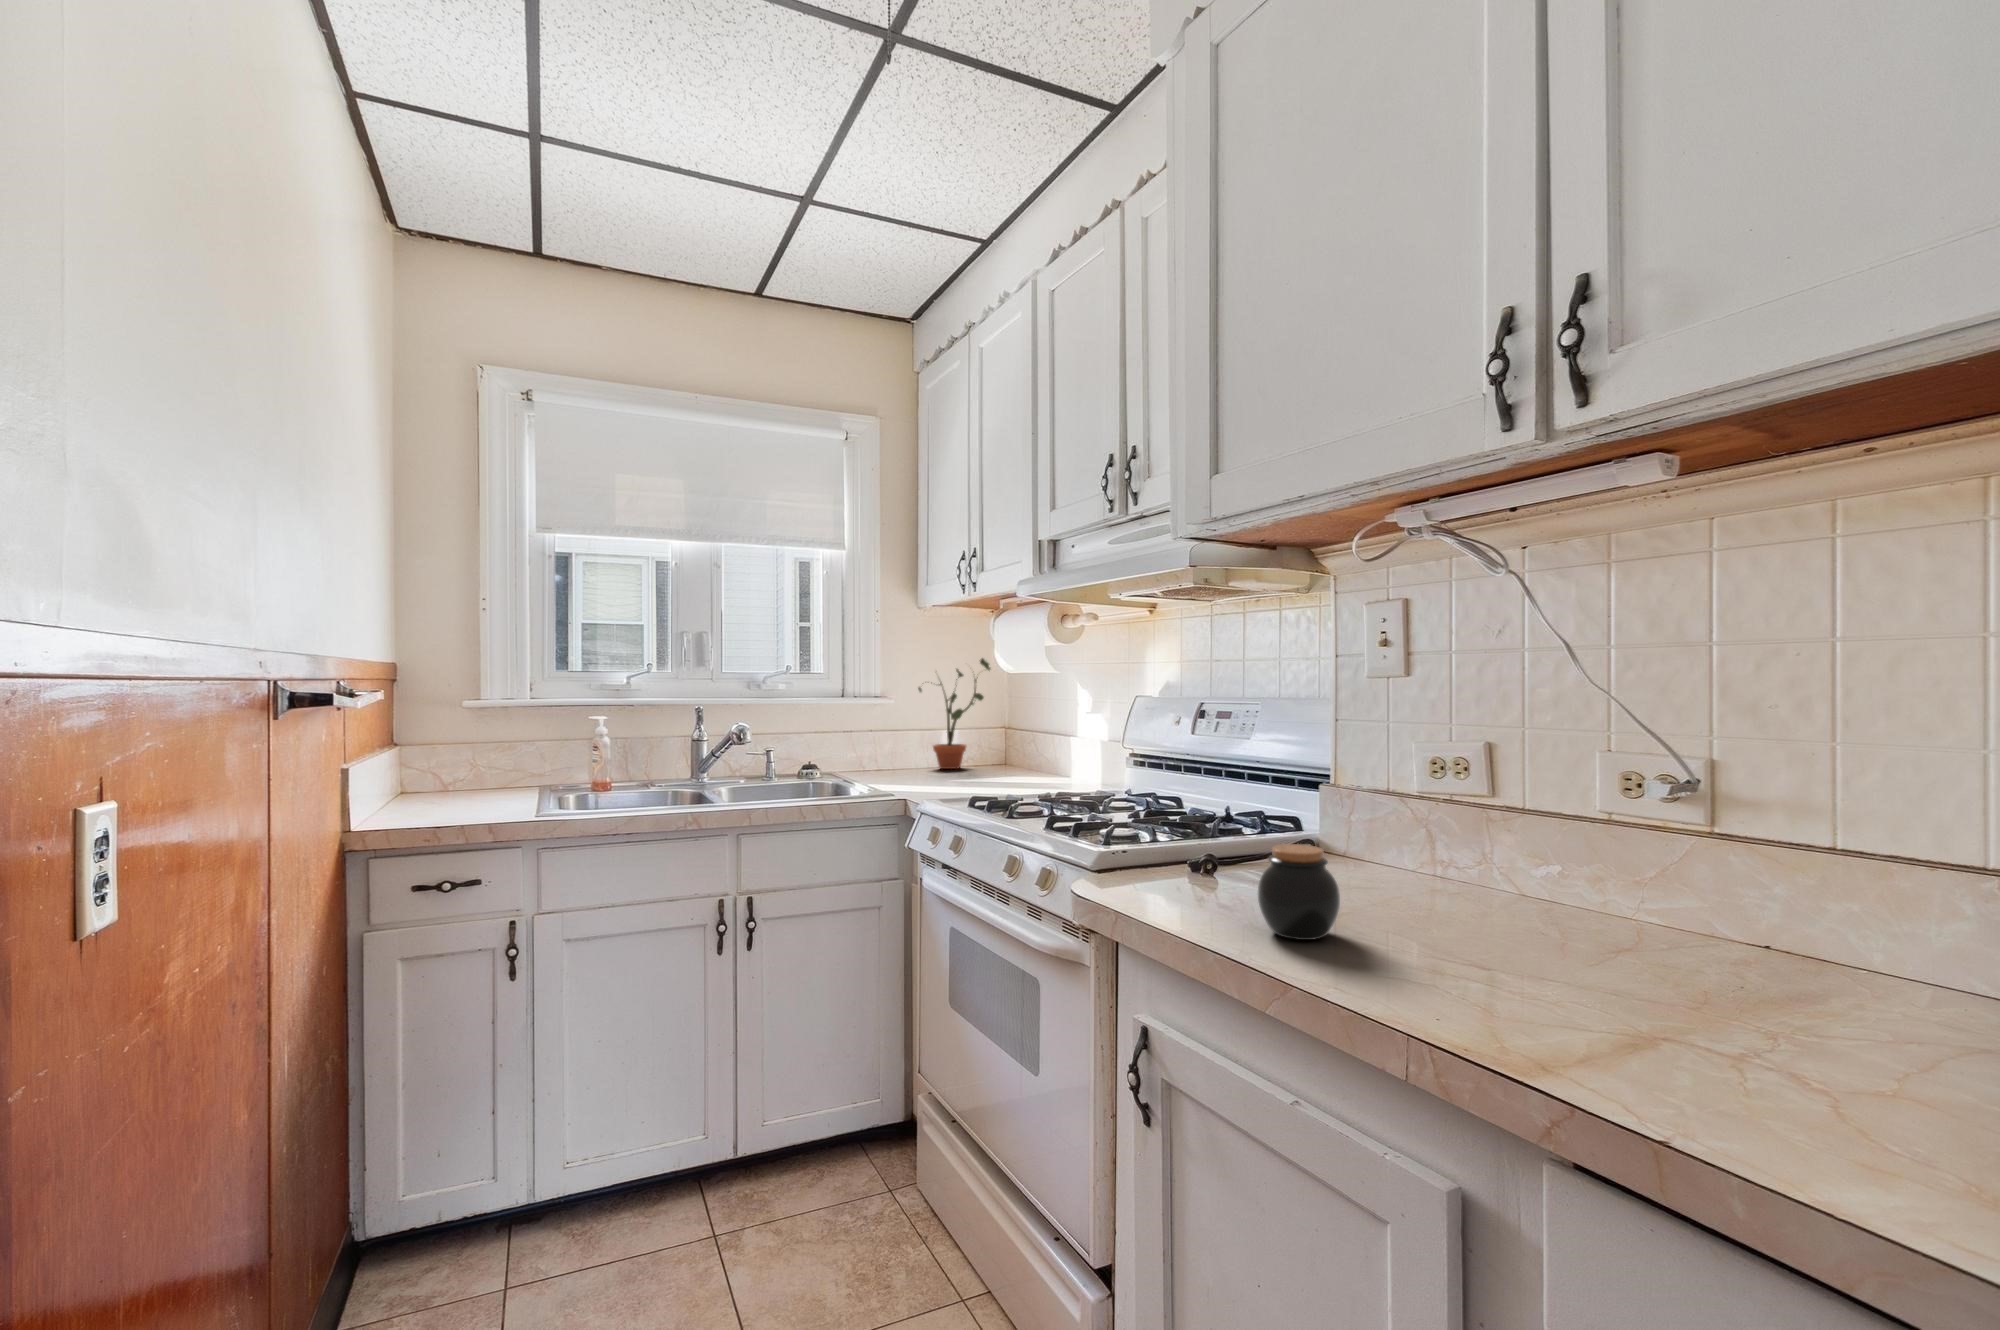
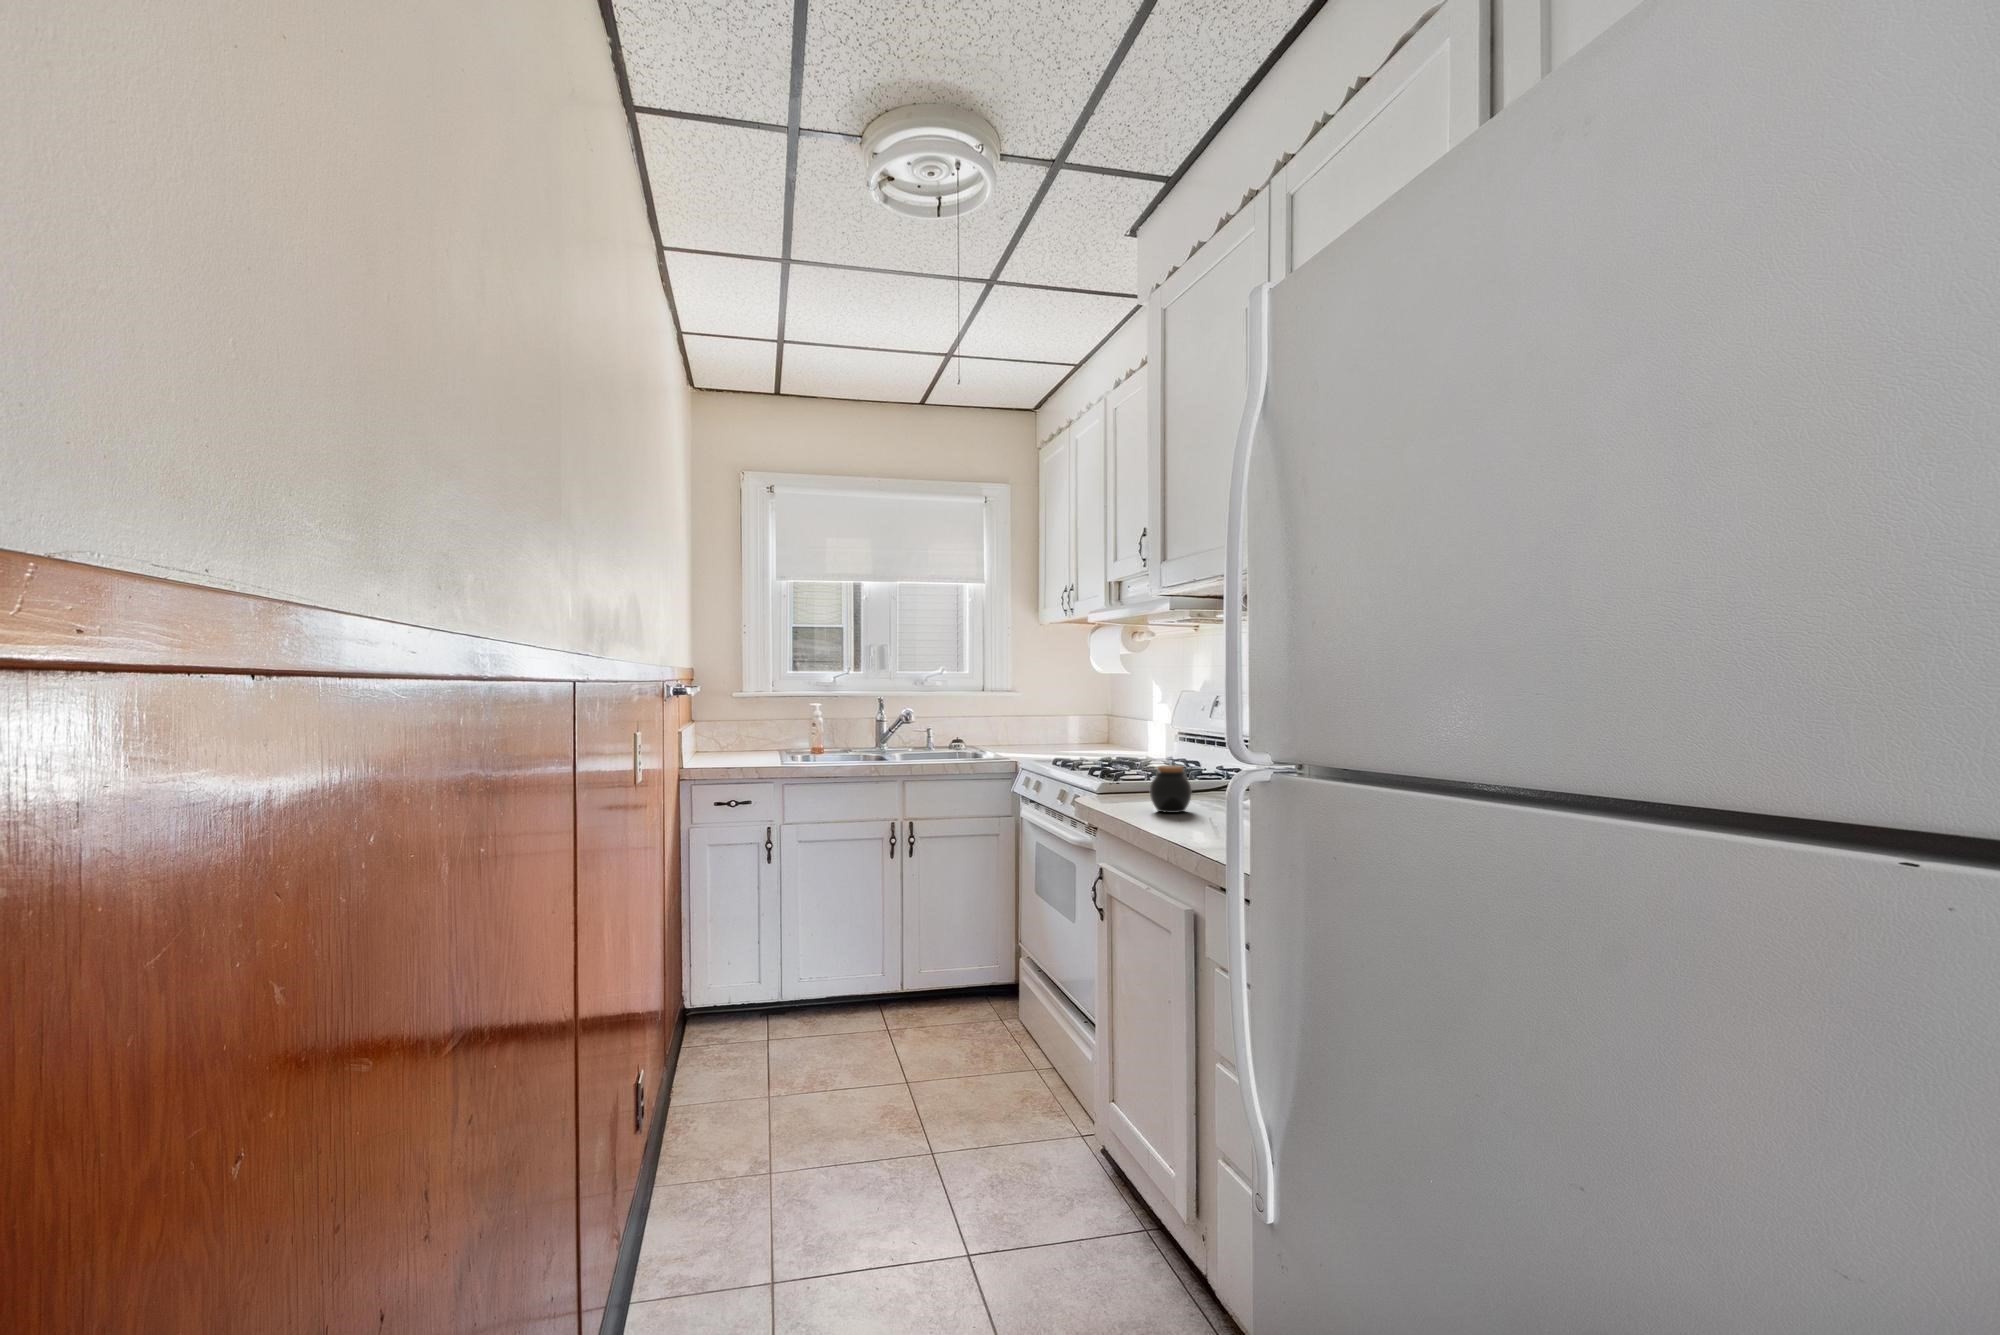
potted plant: present [918,658,990,769] -> none [1036,663,1096,746]

